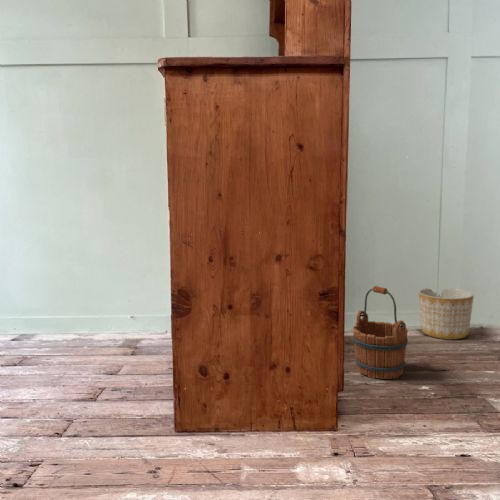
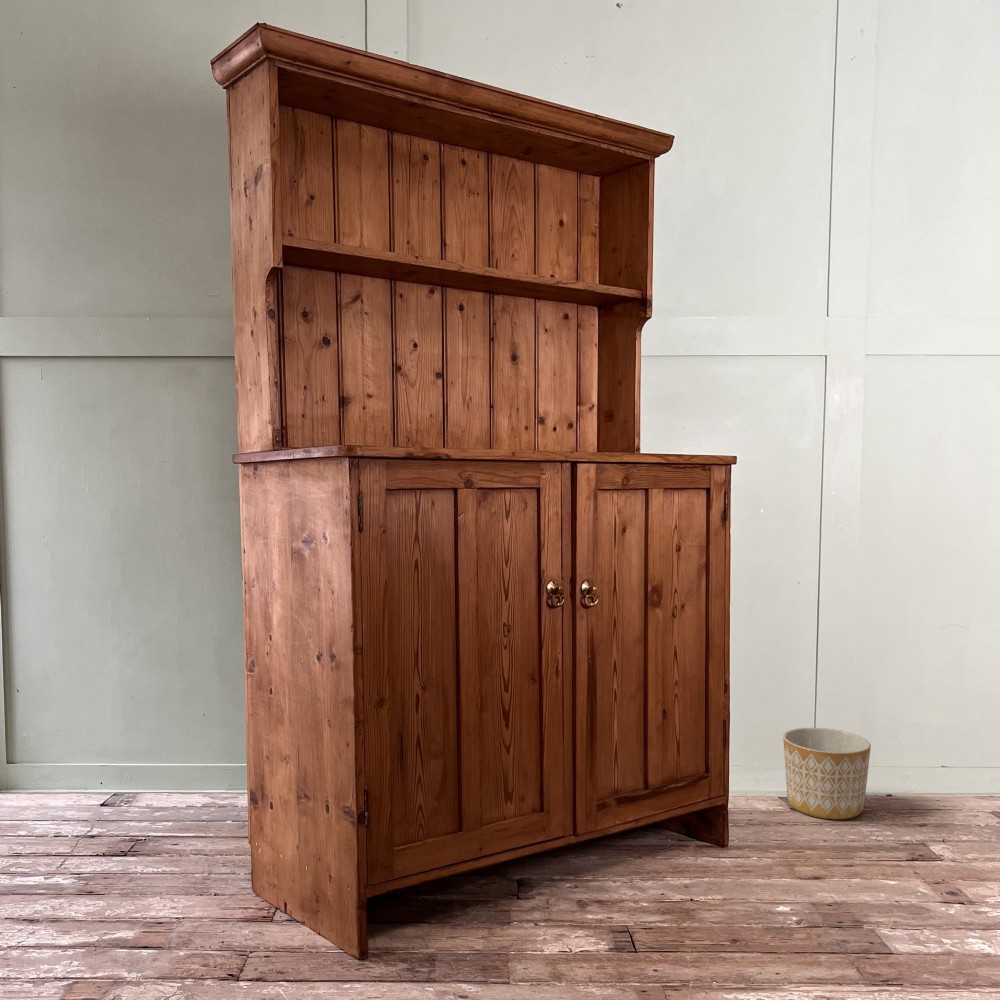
wooden bucket: present [353,286,408,379] -> none [675,741,759,892]

